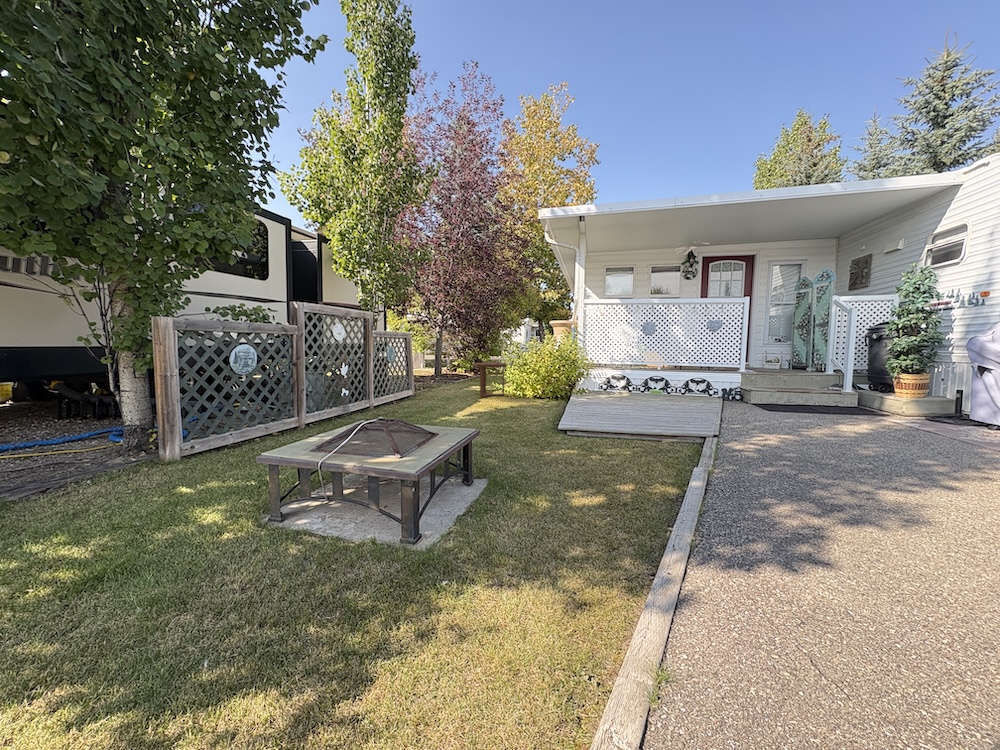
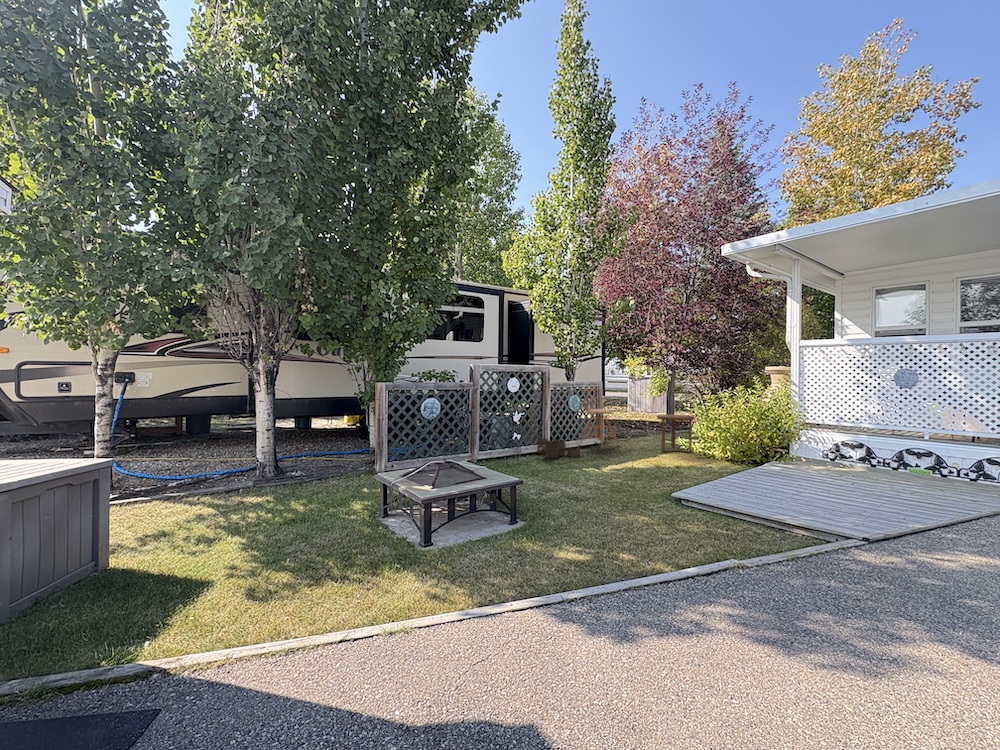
chair: none [397,339,437,400] -> present [579,389,619,448]
woven basket: none [364,391,417,413] -> present [537,439,580,458]

